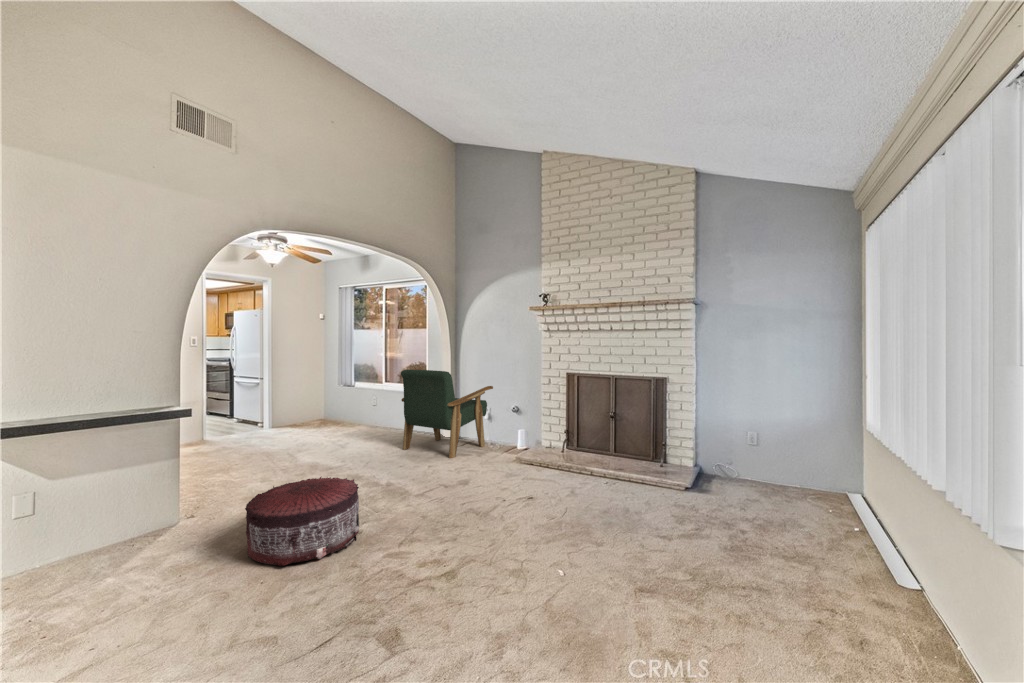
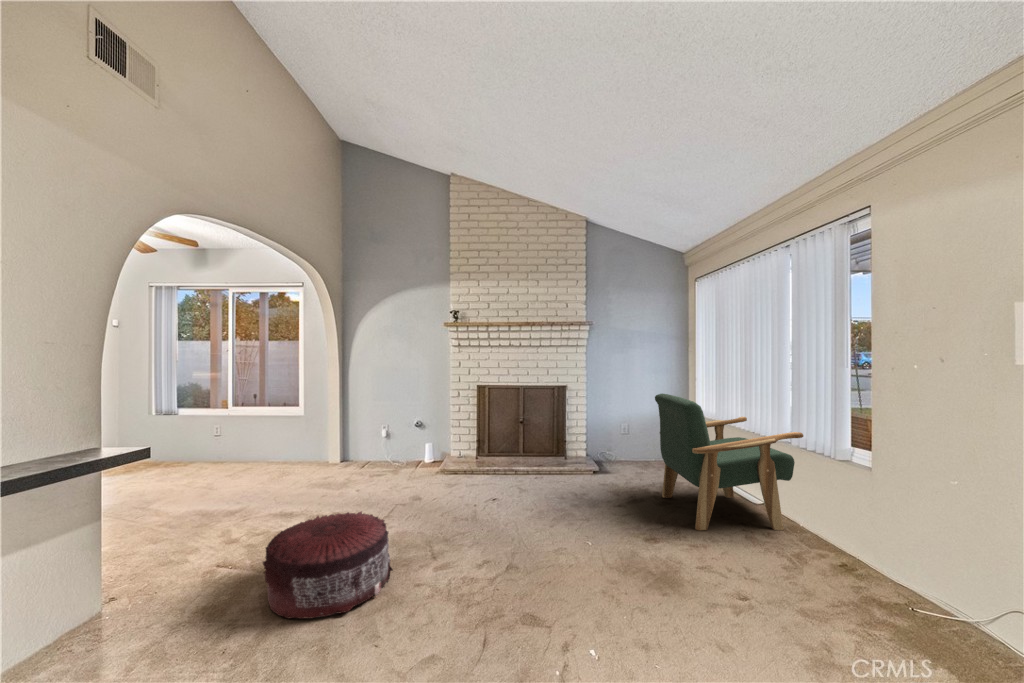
armchair: present [401,370,493,458] -> present [655,394,803,530]

